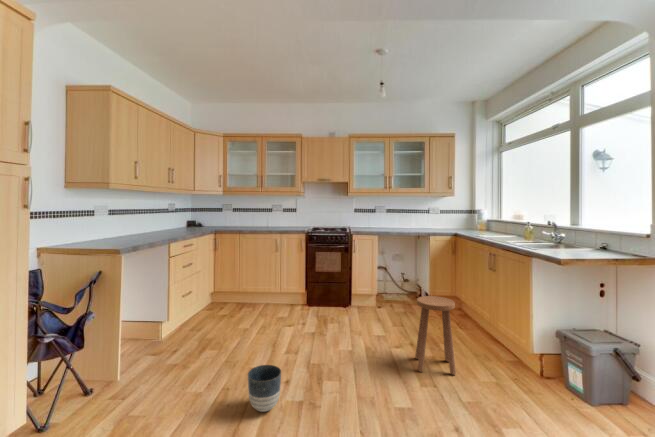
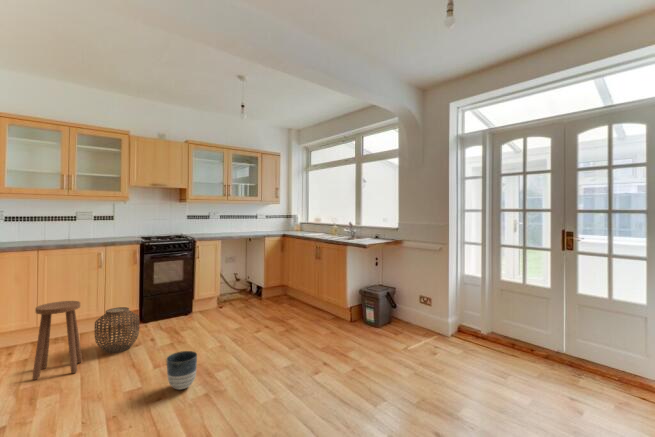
woven basket: none [239,296,276,340] -> present [95,307,139,353]
stool: present [415,296,456,375] -> present [33,301,82,380]

